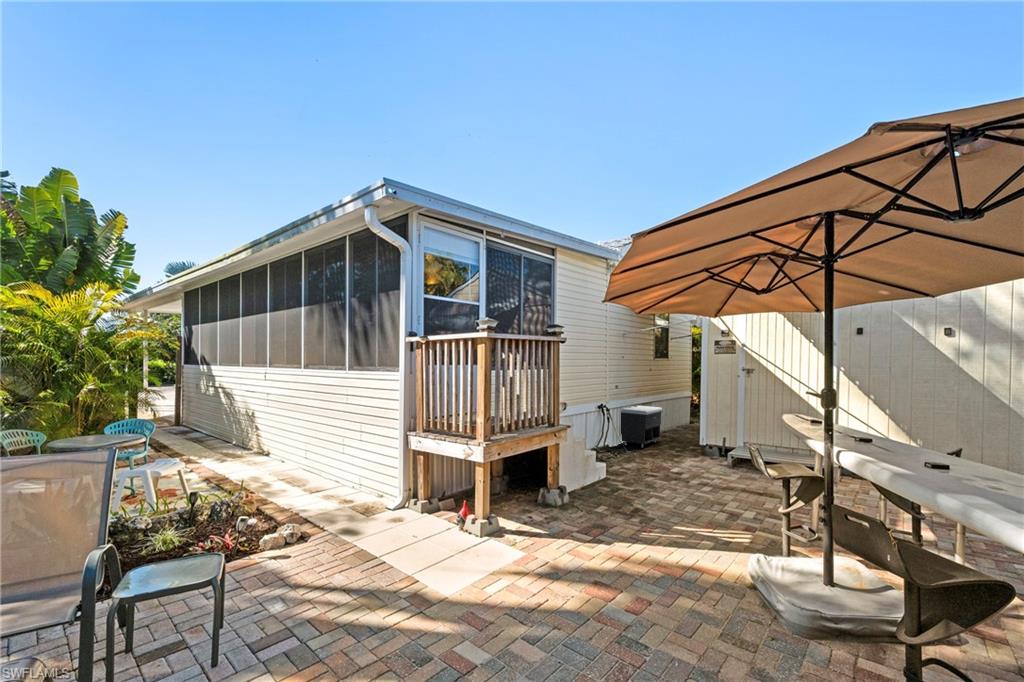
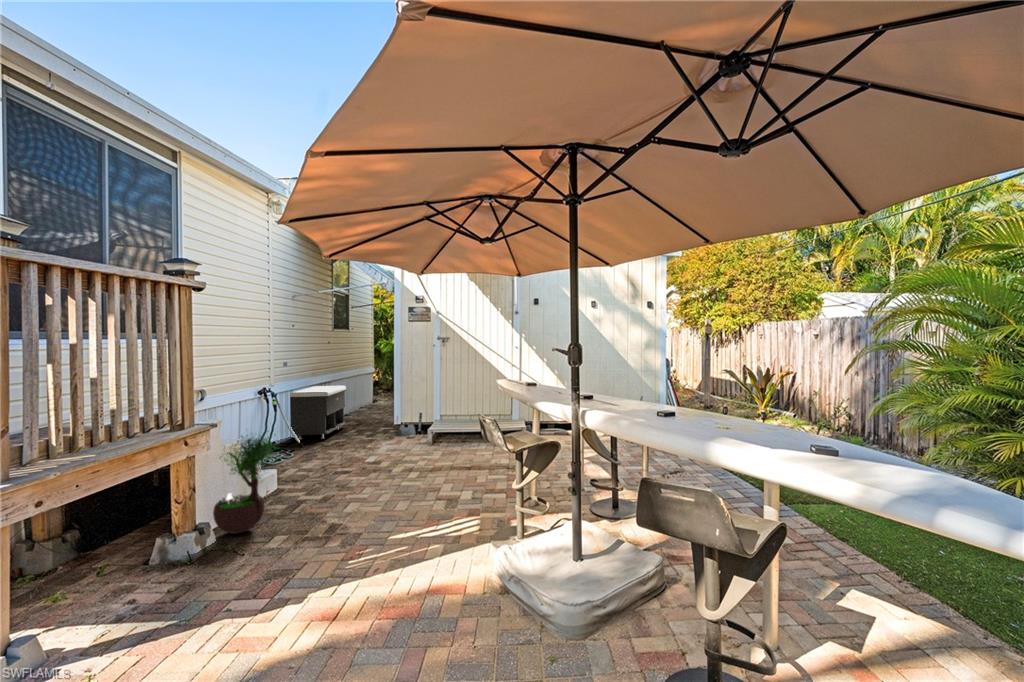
potted tree: none [568,432,606,498] -> present [213,434,276,534]

